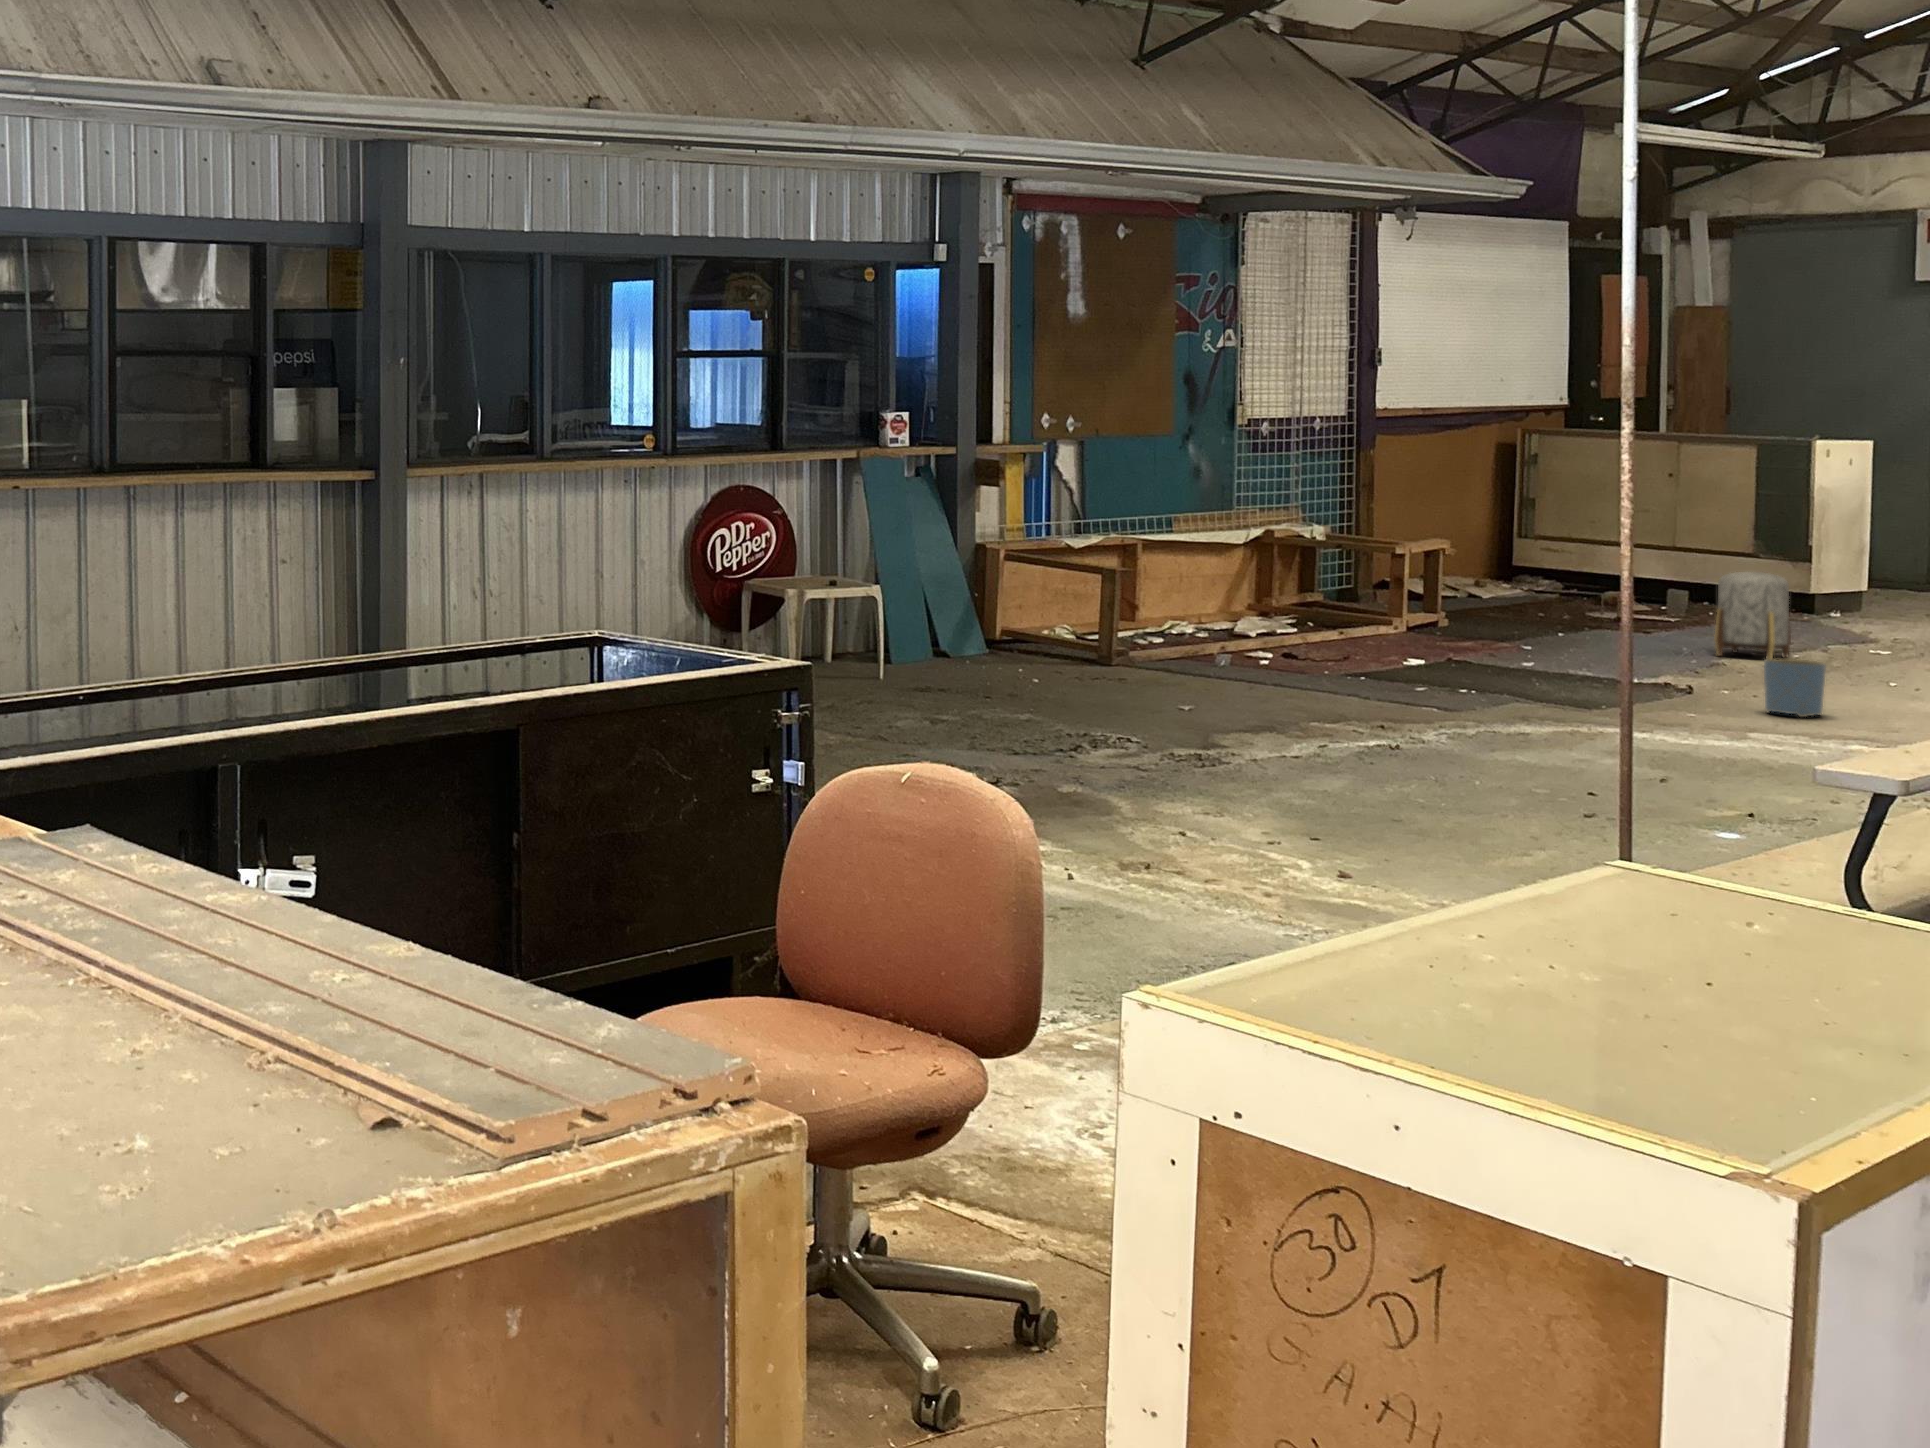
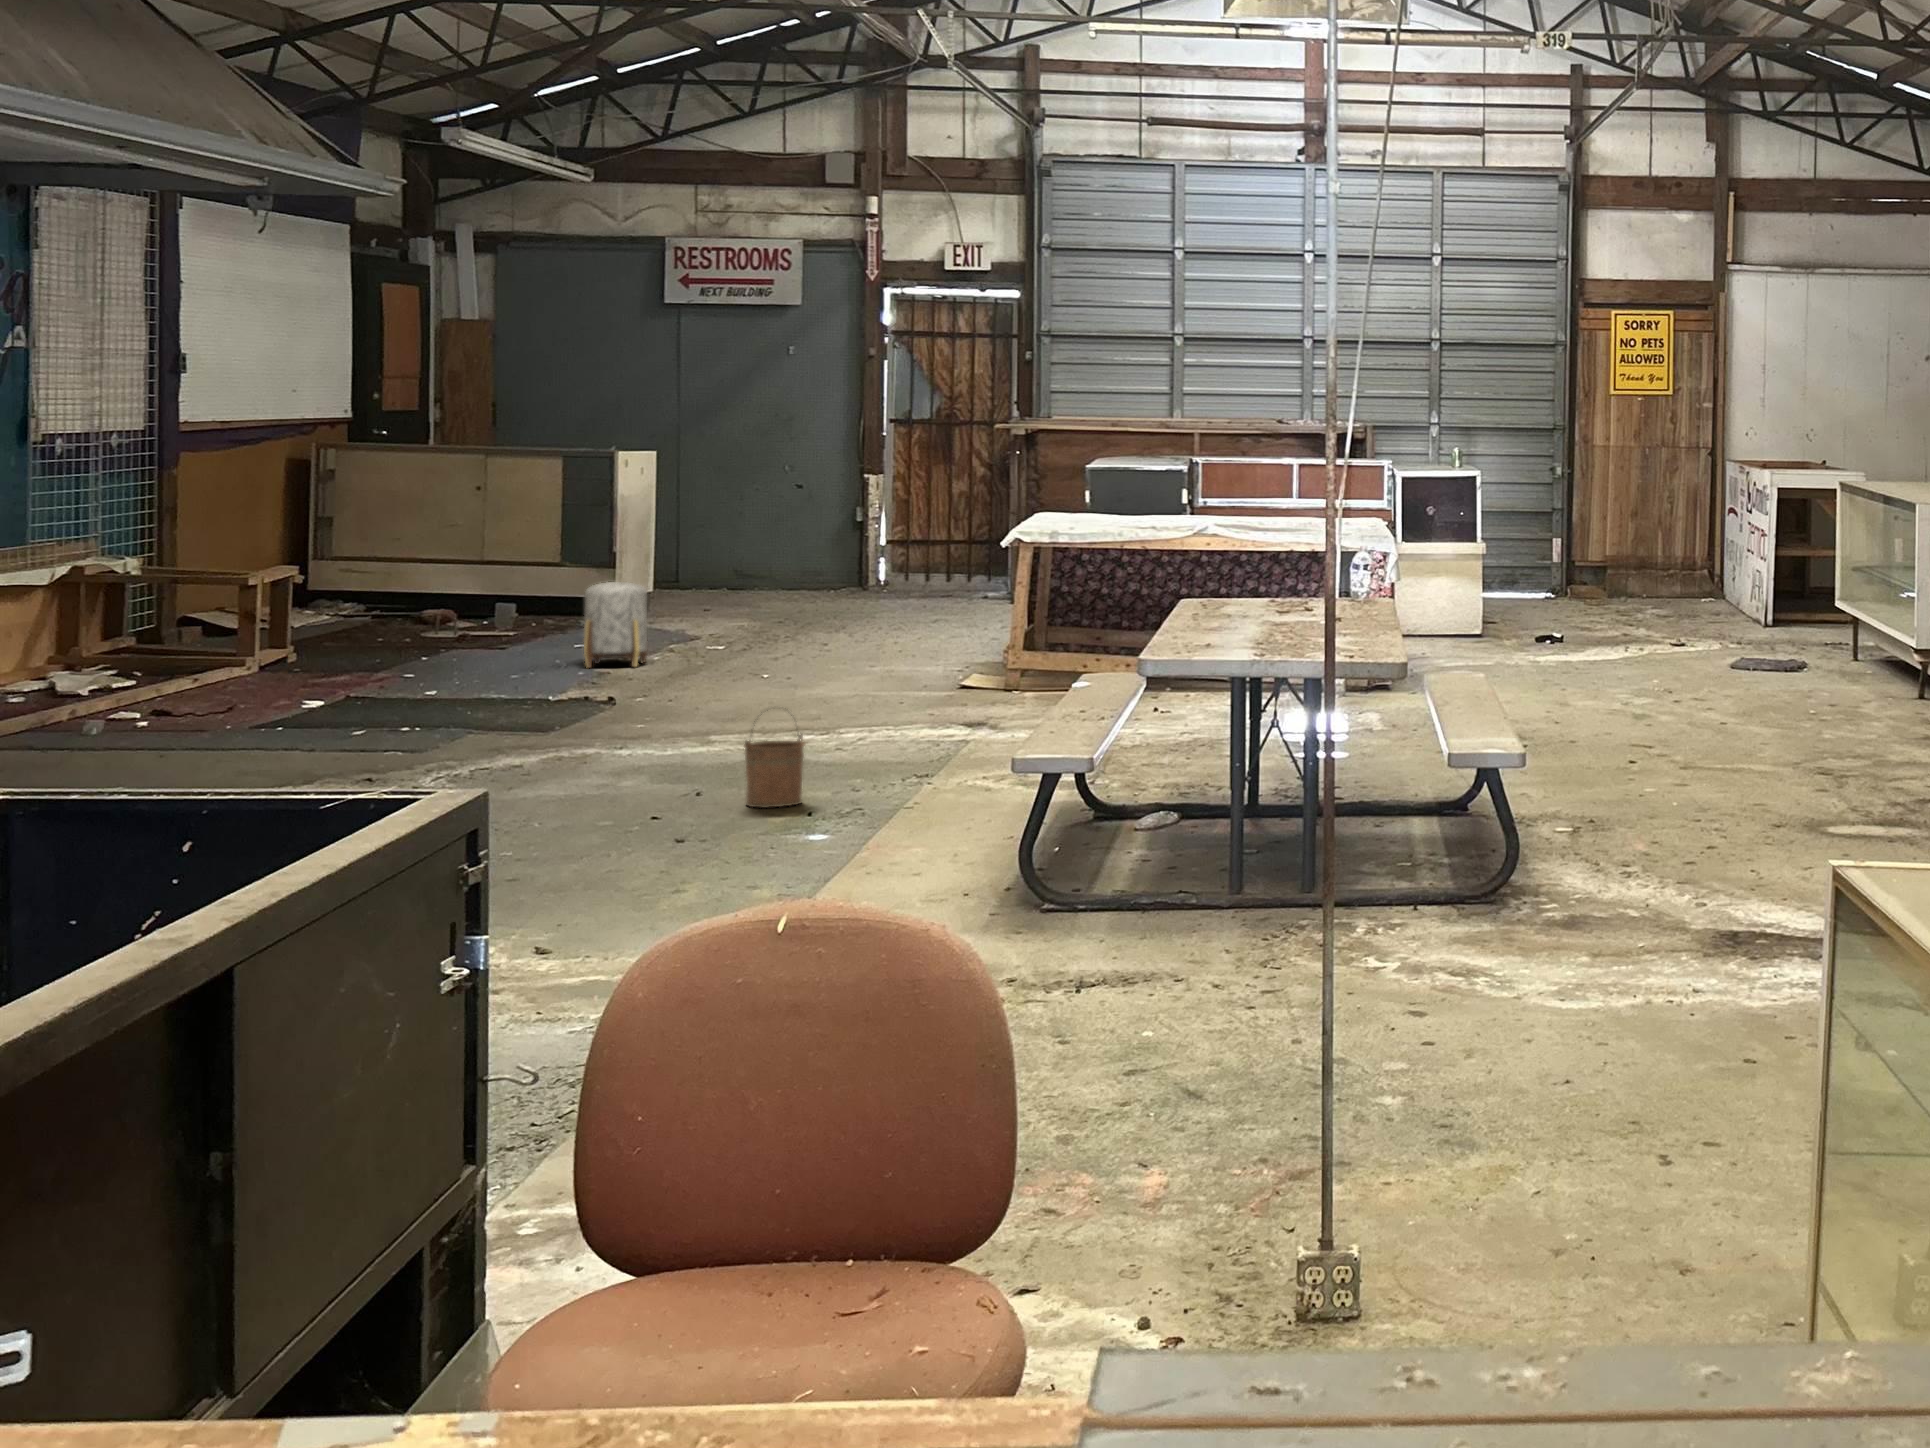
planter: present [1764,659,1826,717] -> none [682,660,734,714]
bucket: none [1712,714,1789,819] -> present [744,710,805,808]

